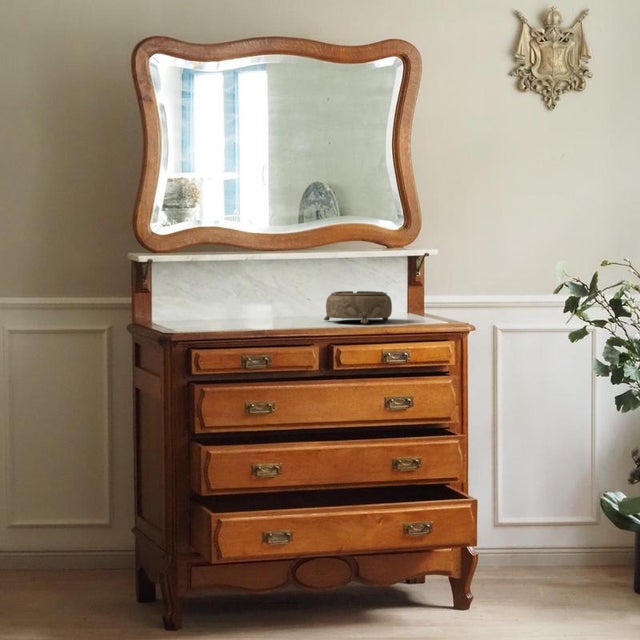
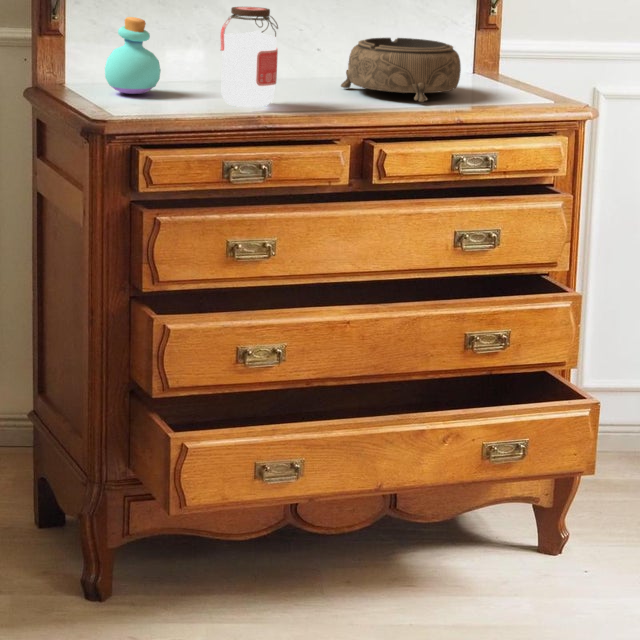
jar: none [243,271,277,328] -> present [221,7,278,107]
perfume bottle: none [182,281,214,325] -> present [105,17,161,94]

